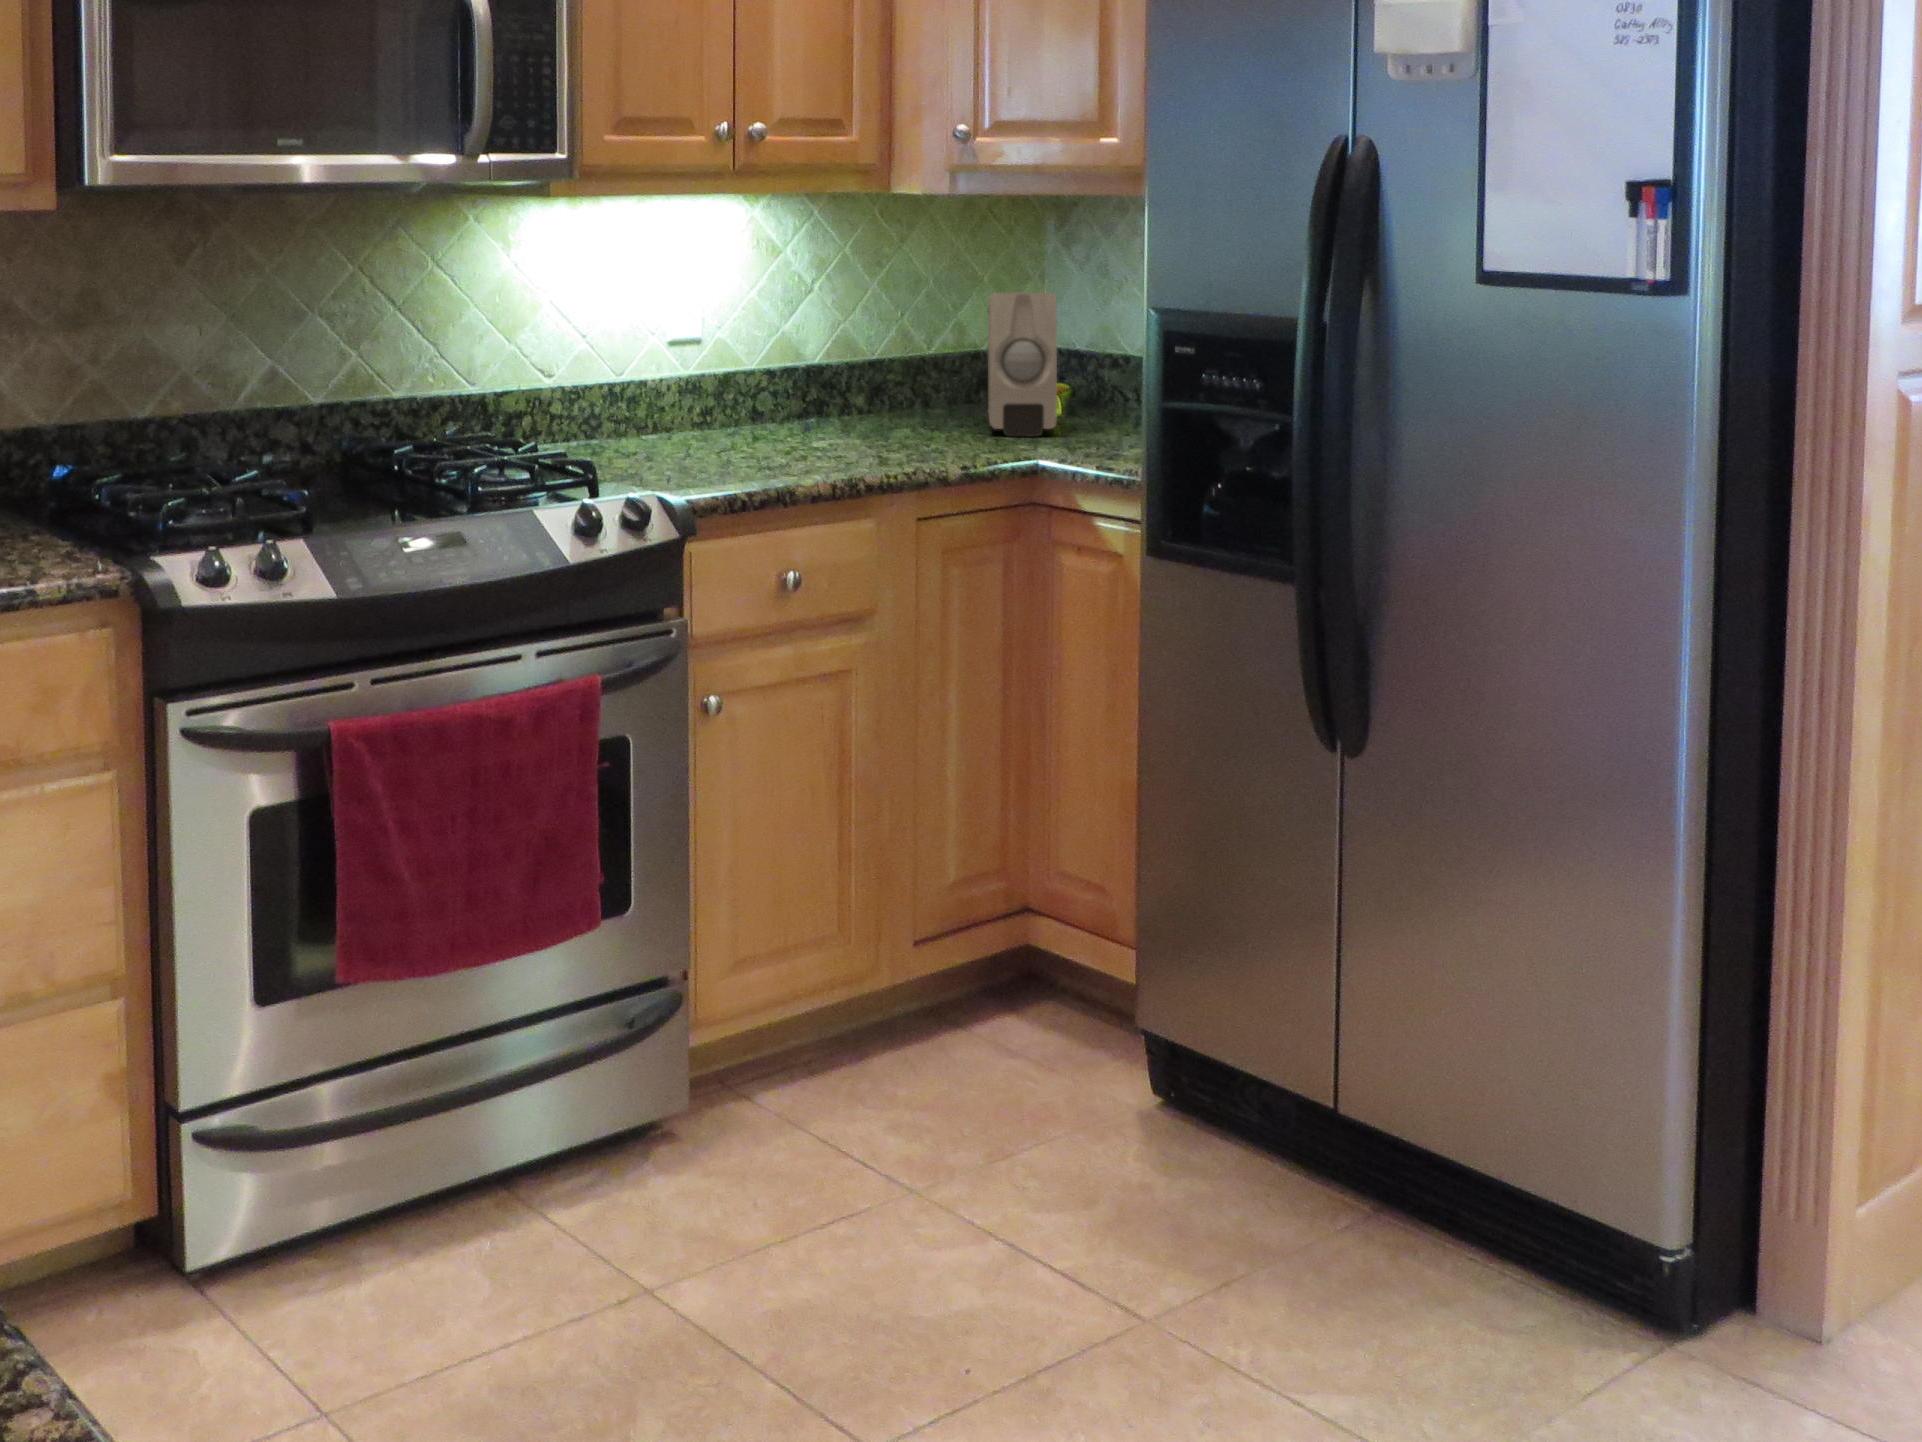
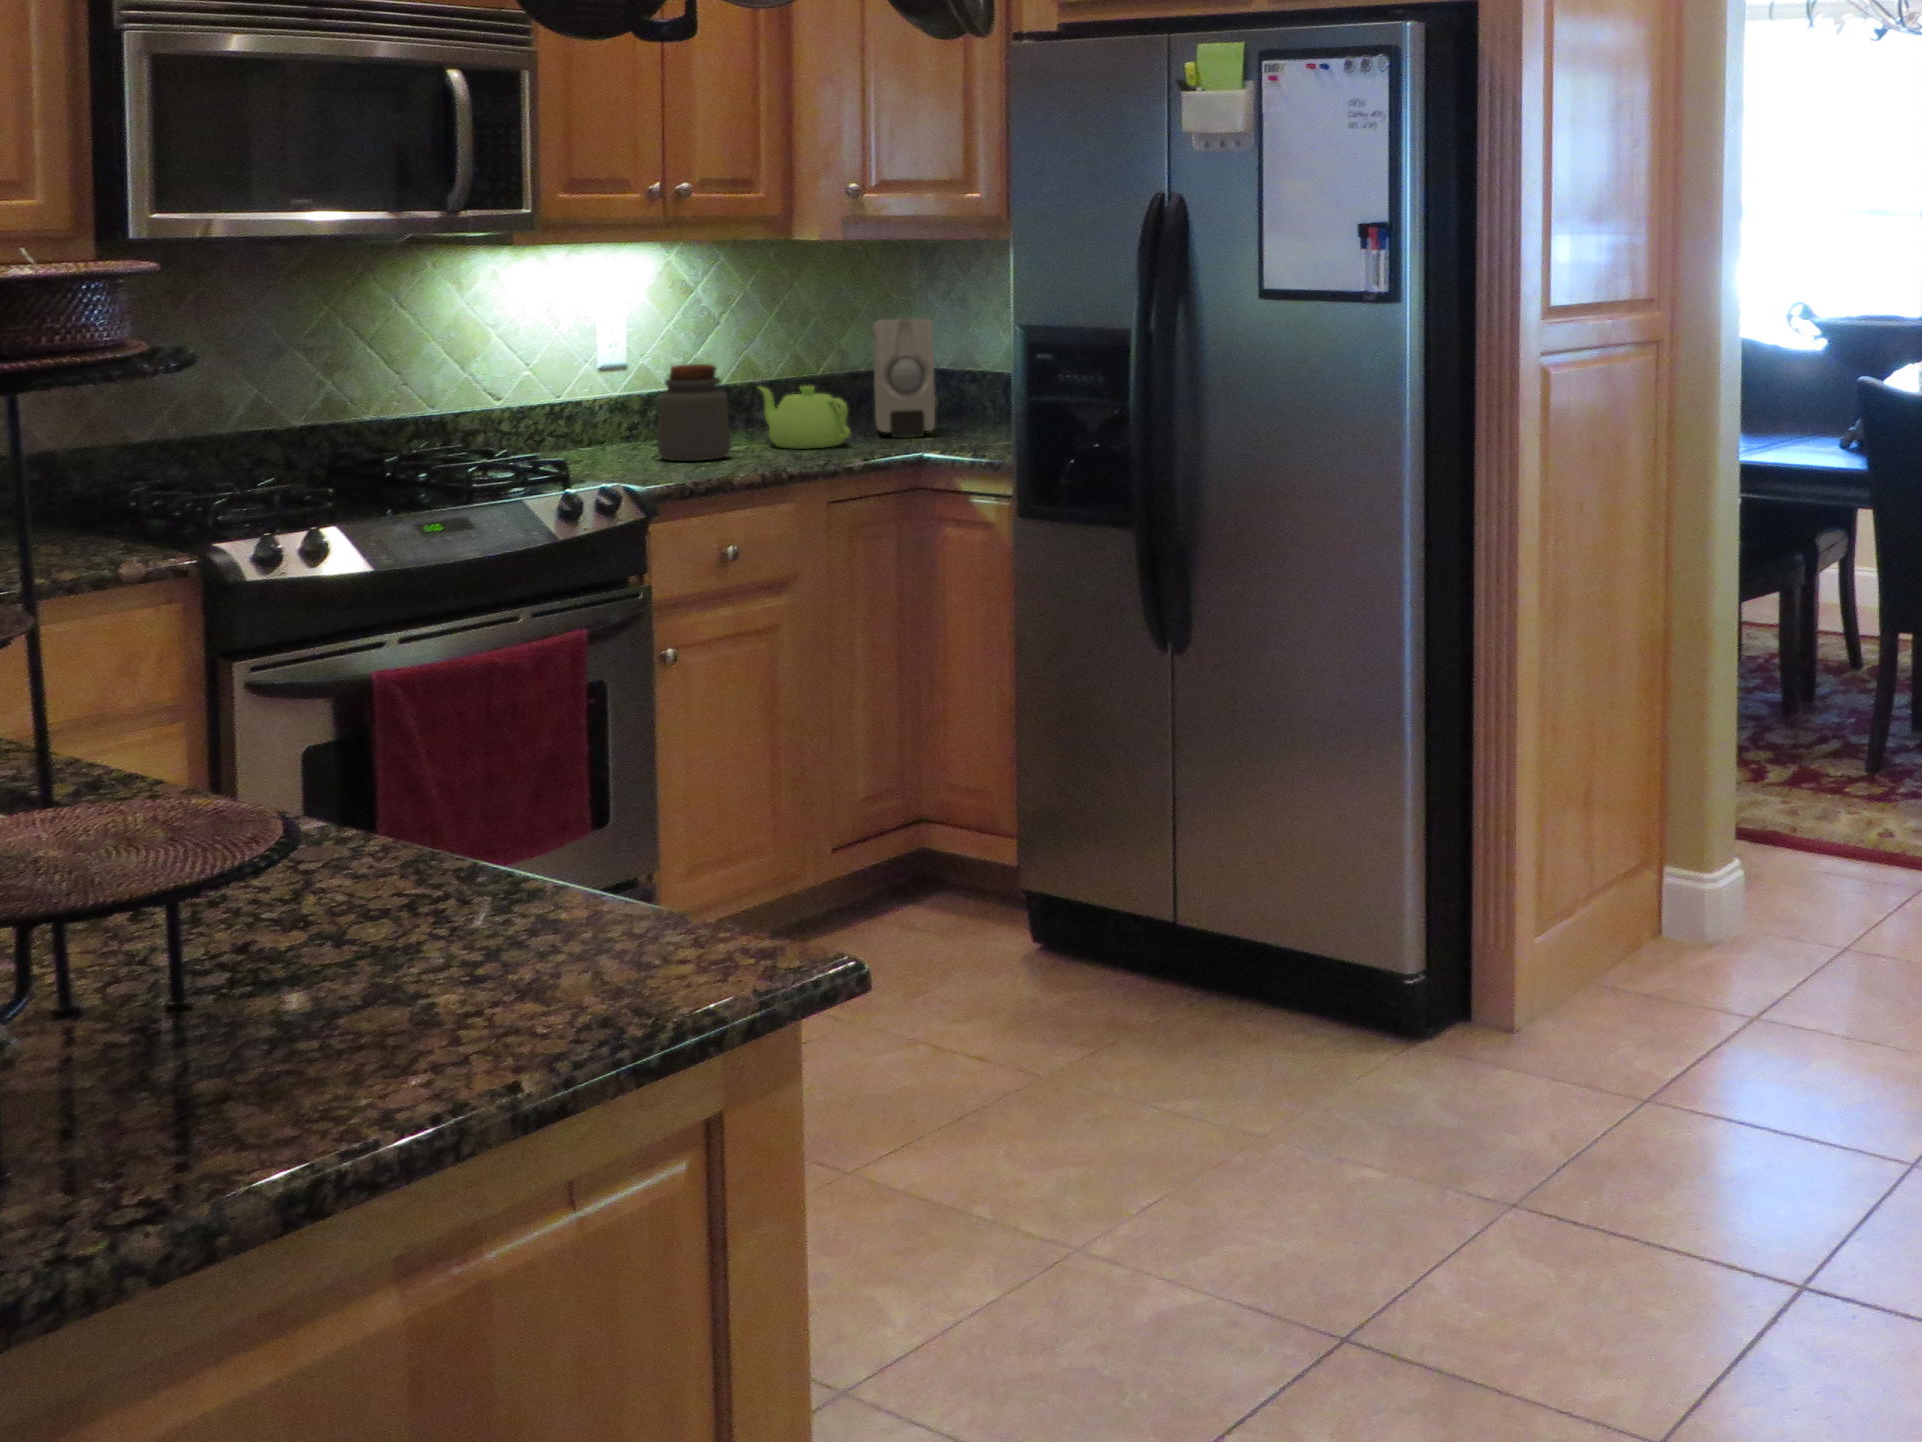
jar: none [721,343,806,460] -> present [658,364,731,461]
teapot: none [847,369,951,448] -> present [758,386,851,449]

